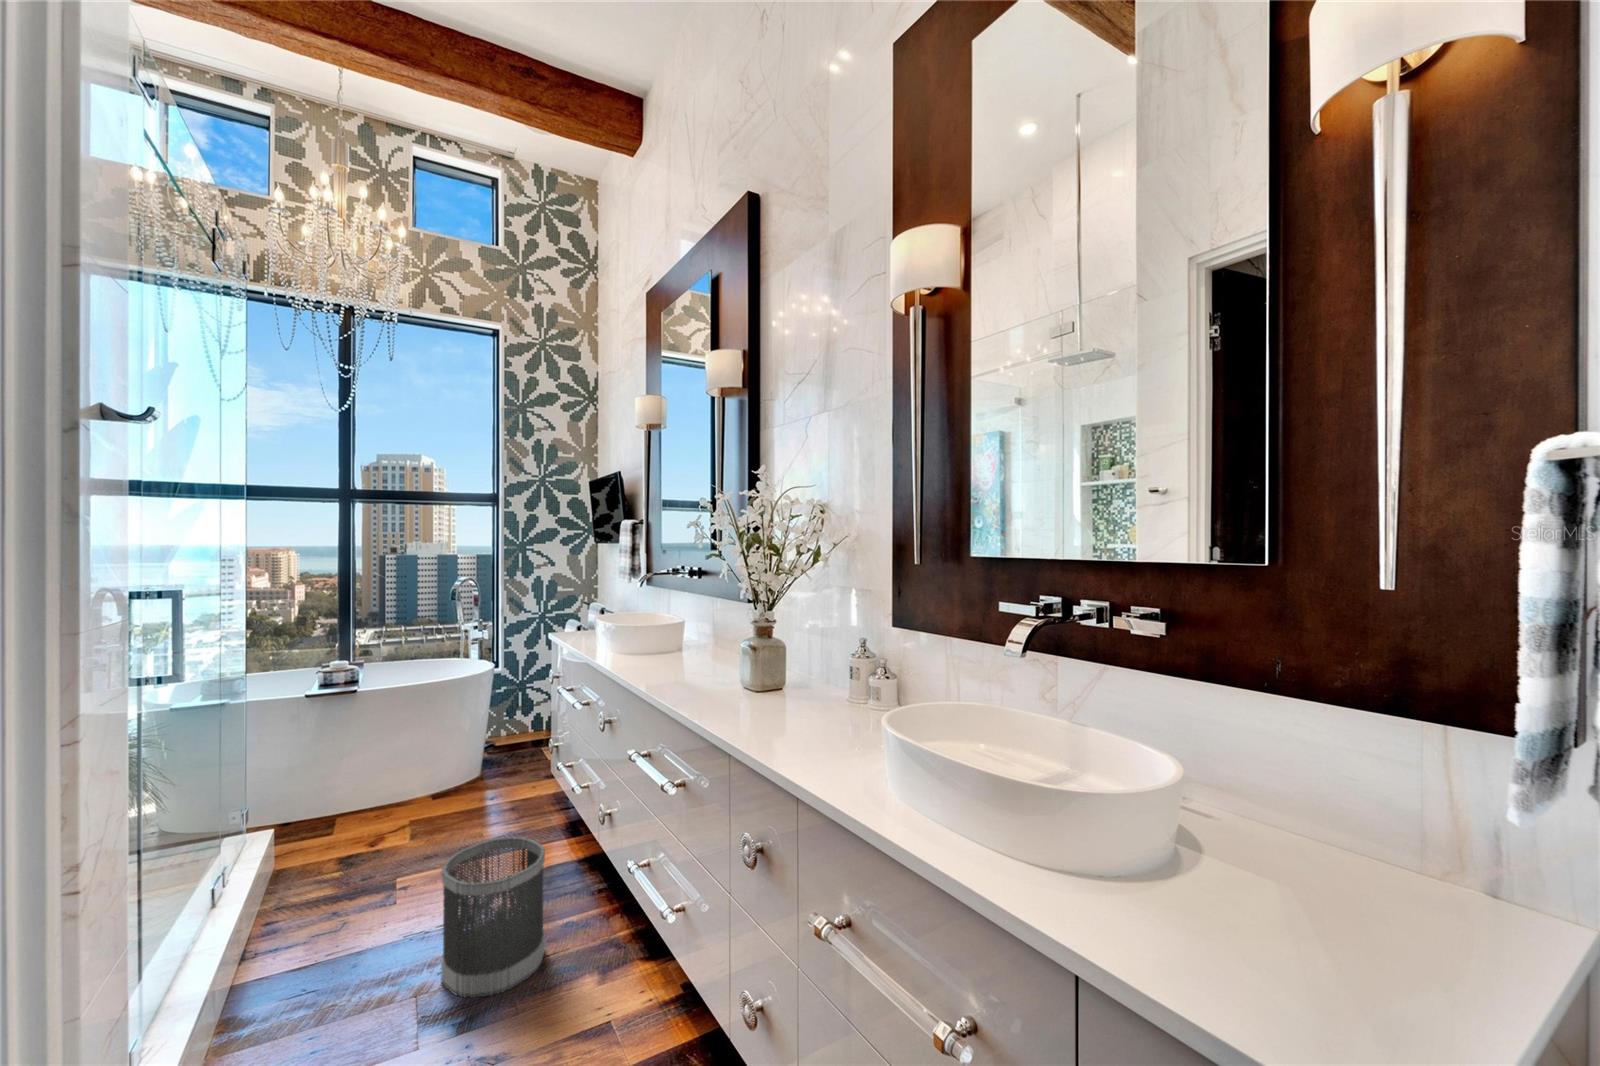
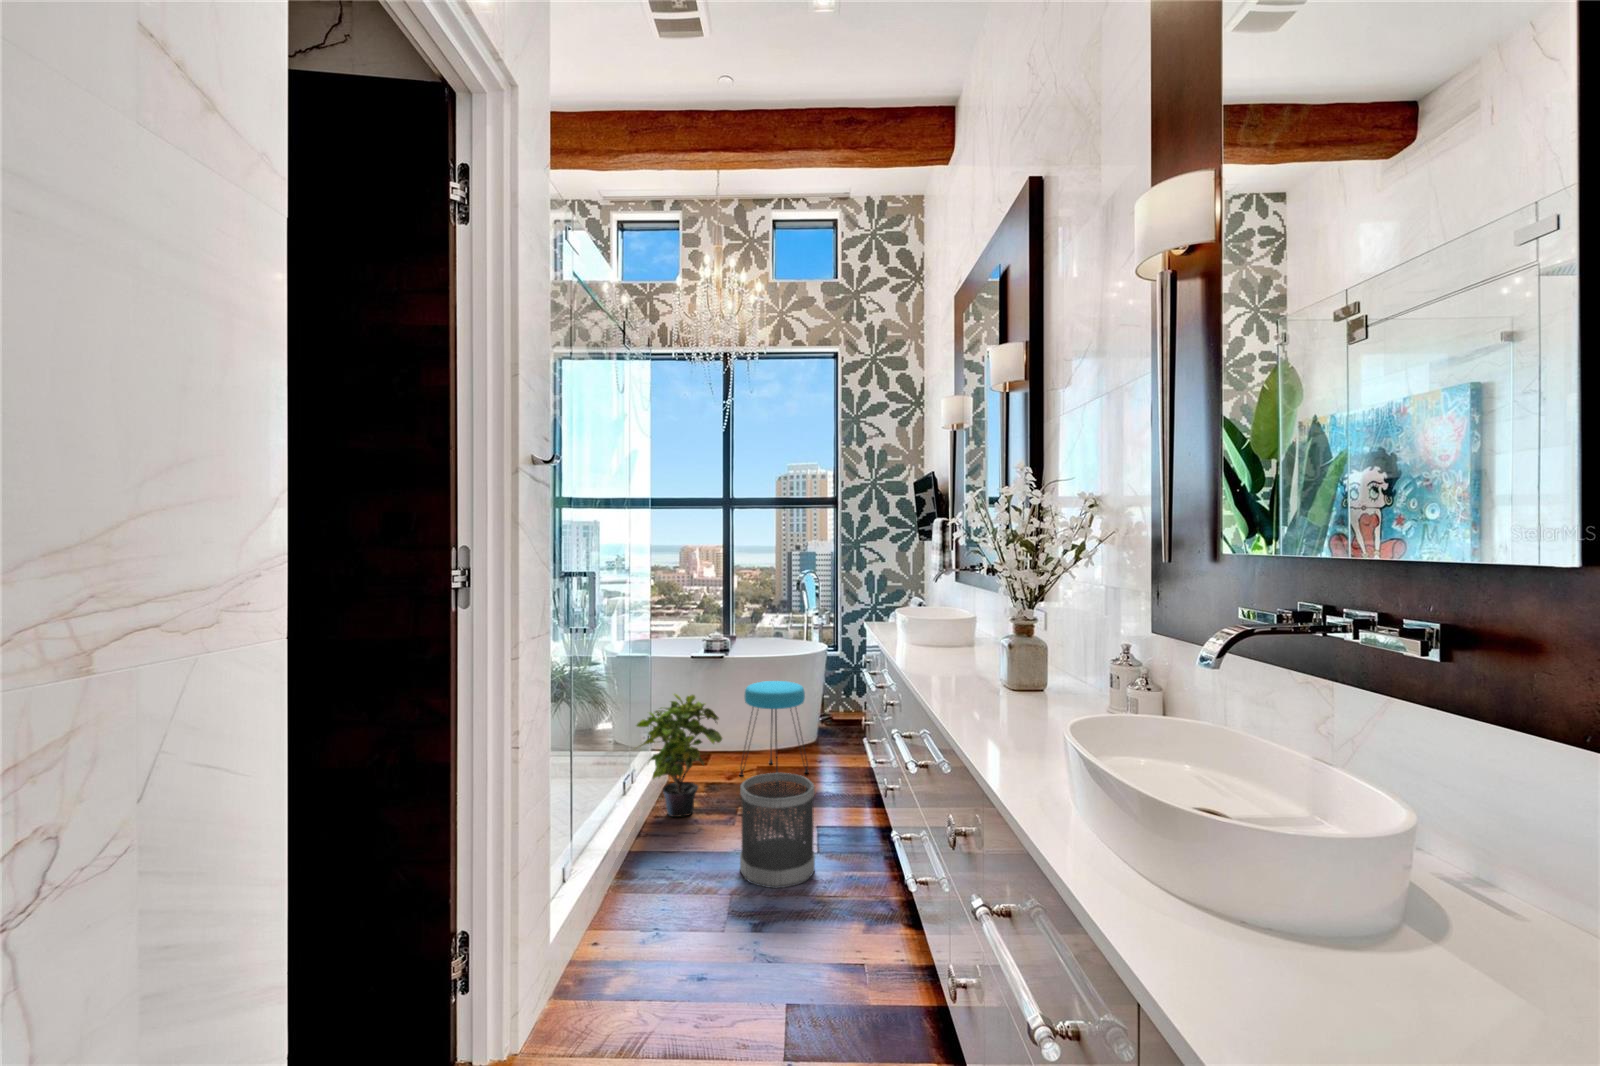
stool: none [392,715,488,846] -> present [740,681,808,775]
potted plant: none [237,756,382,933] -> present [637,694,722,817]

